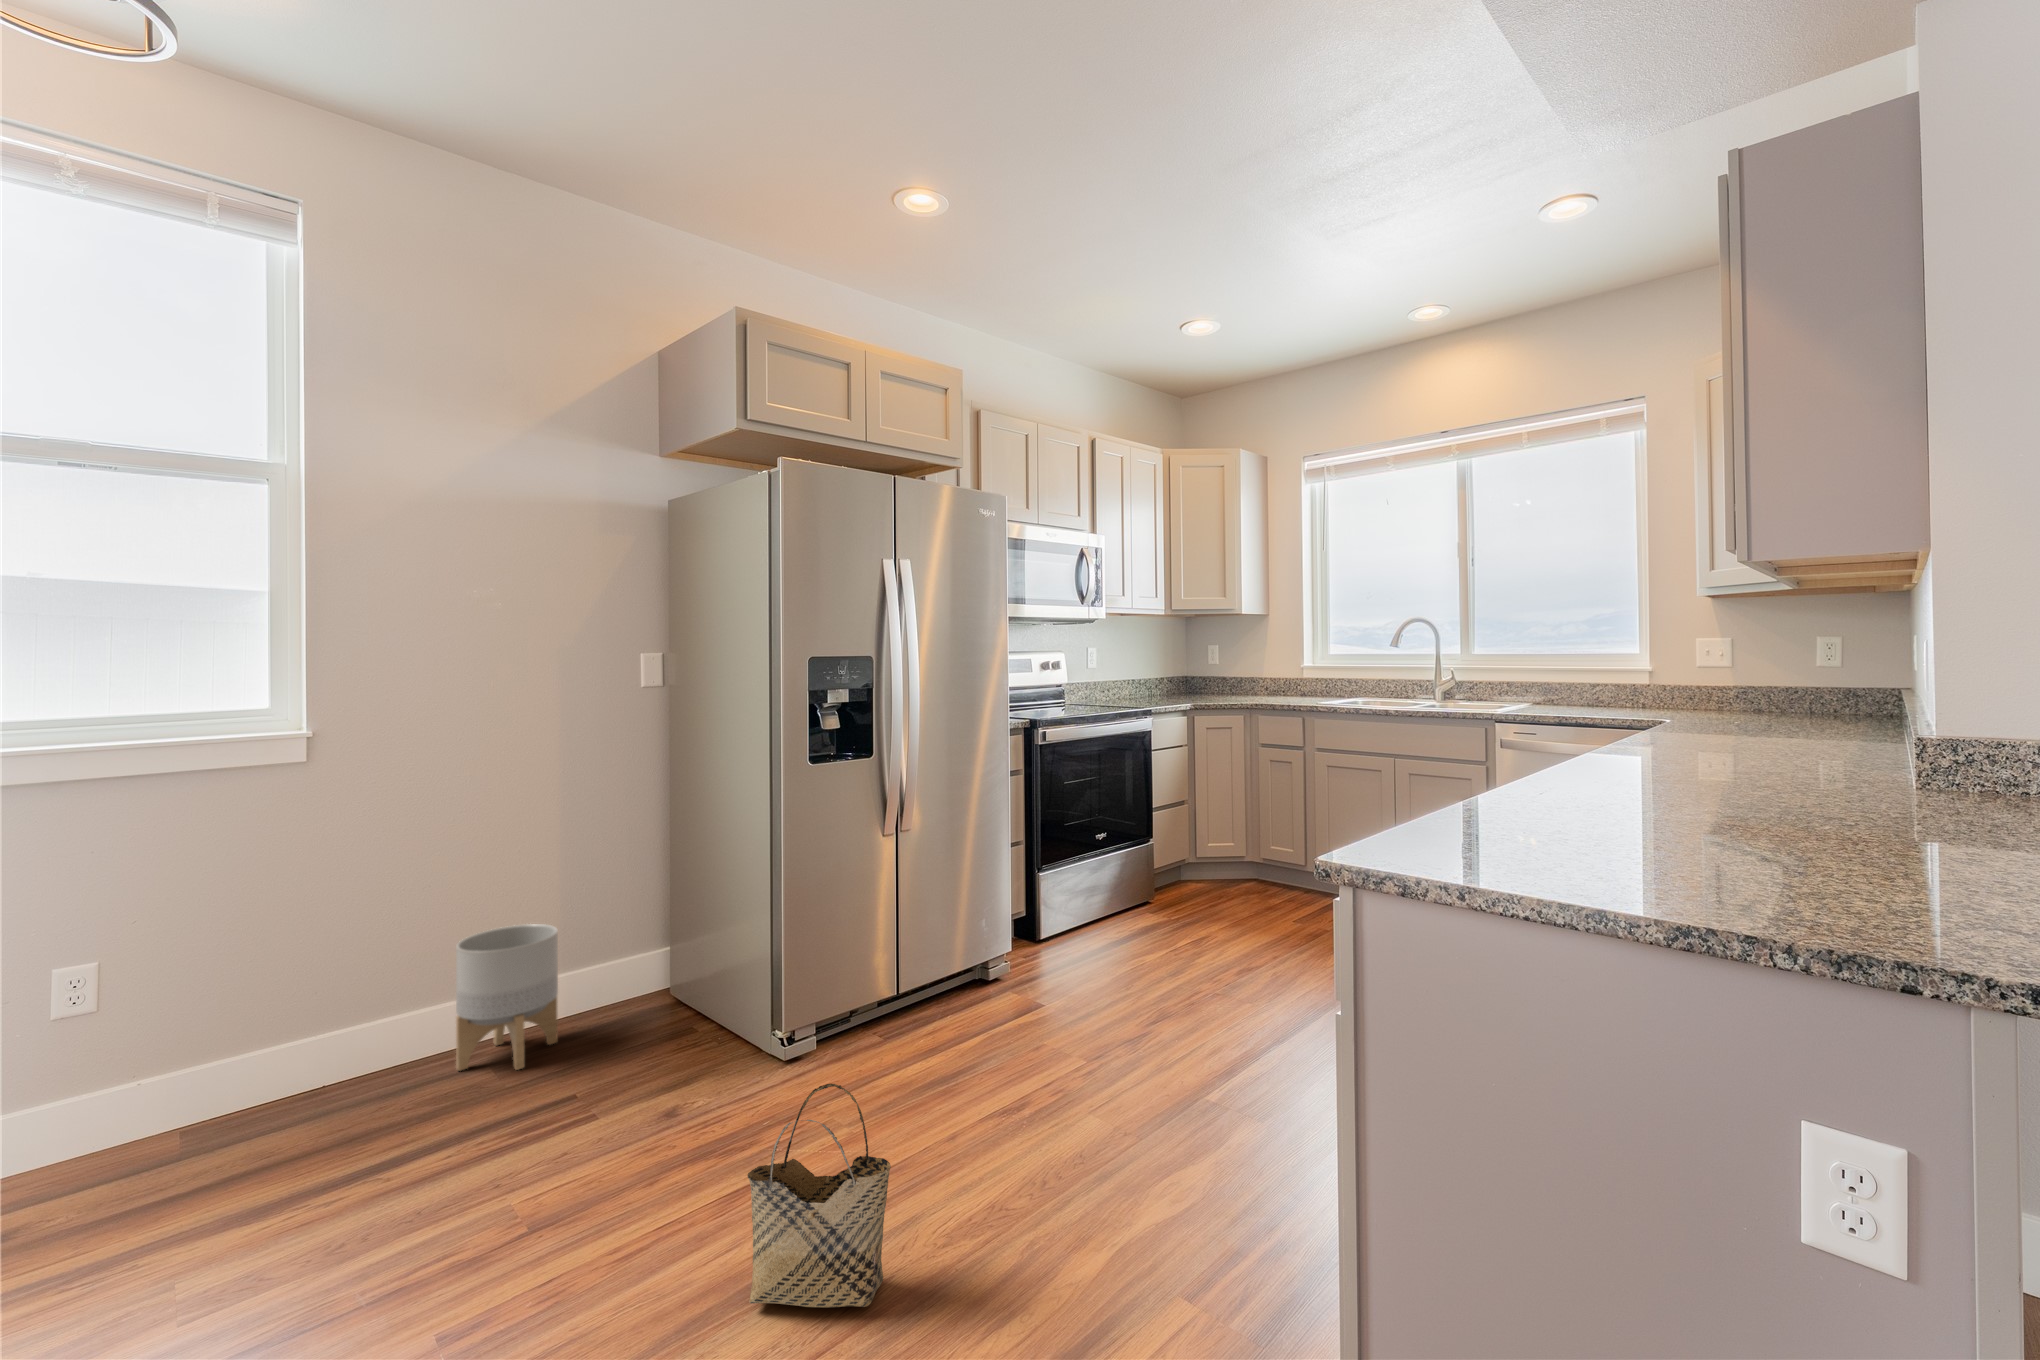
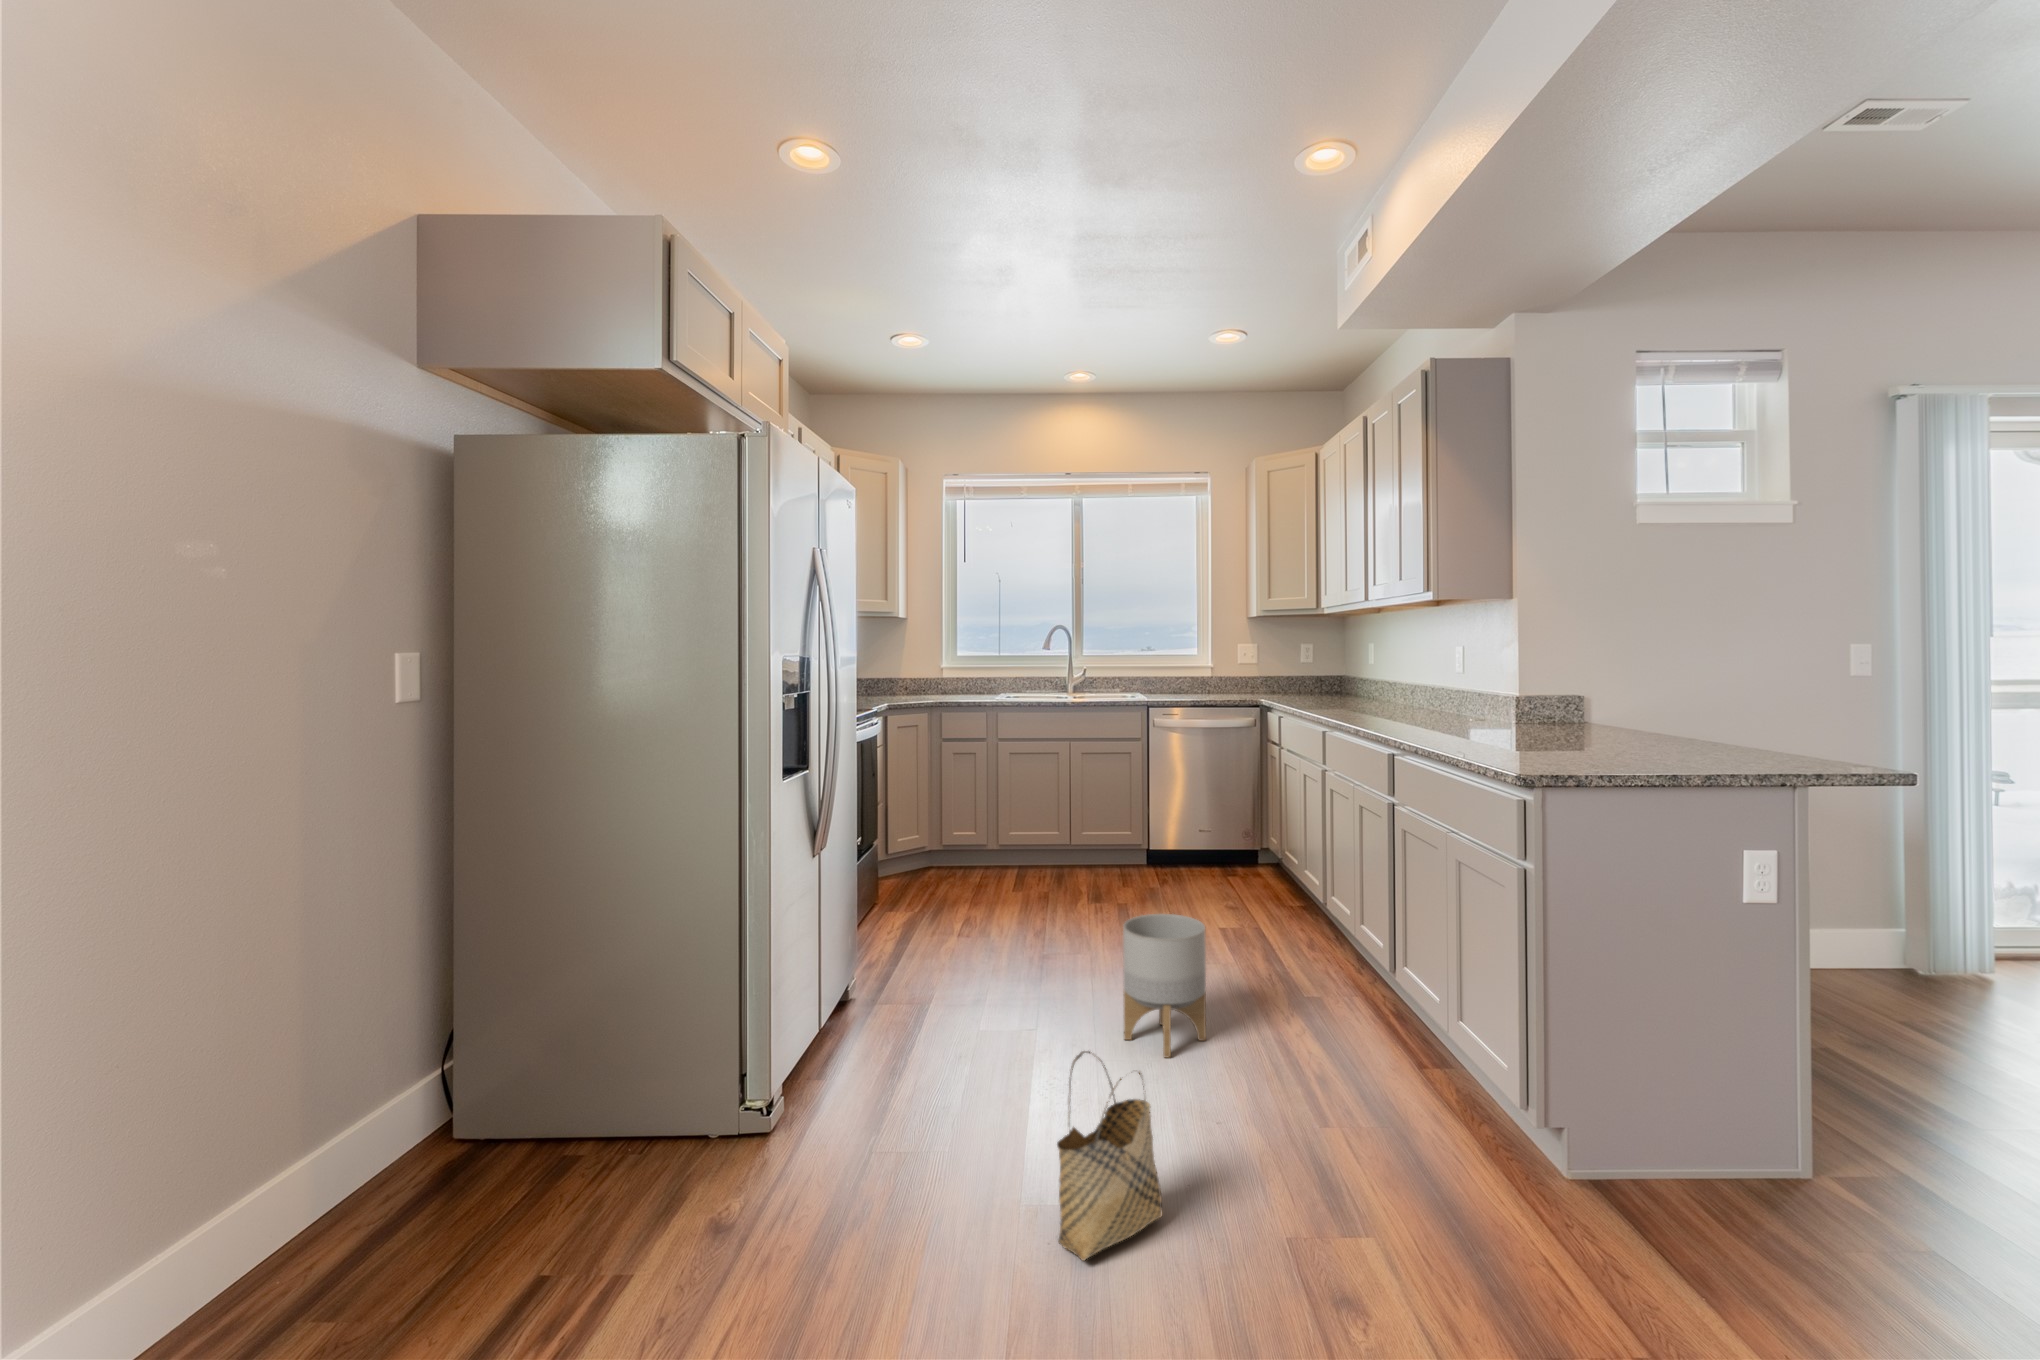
planter: present [456,924,558,1071] -> present [1123,914,1206,1058]

